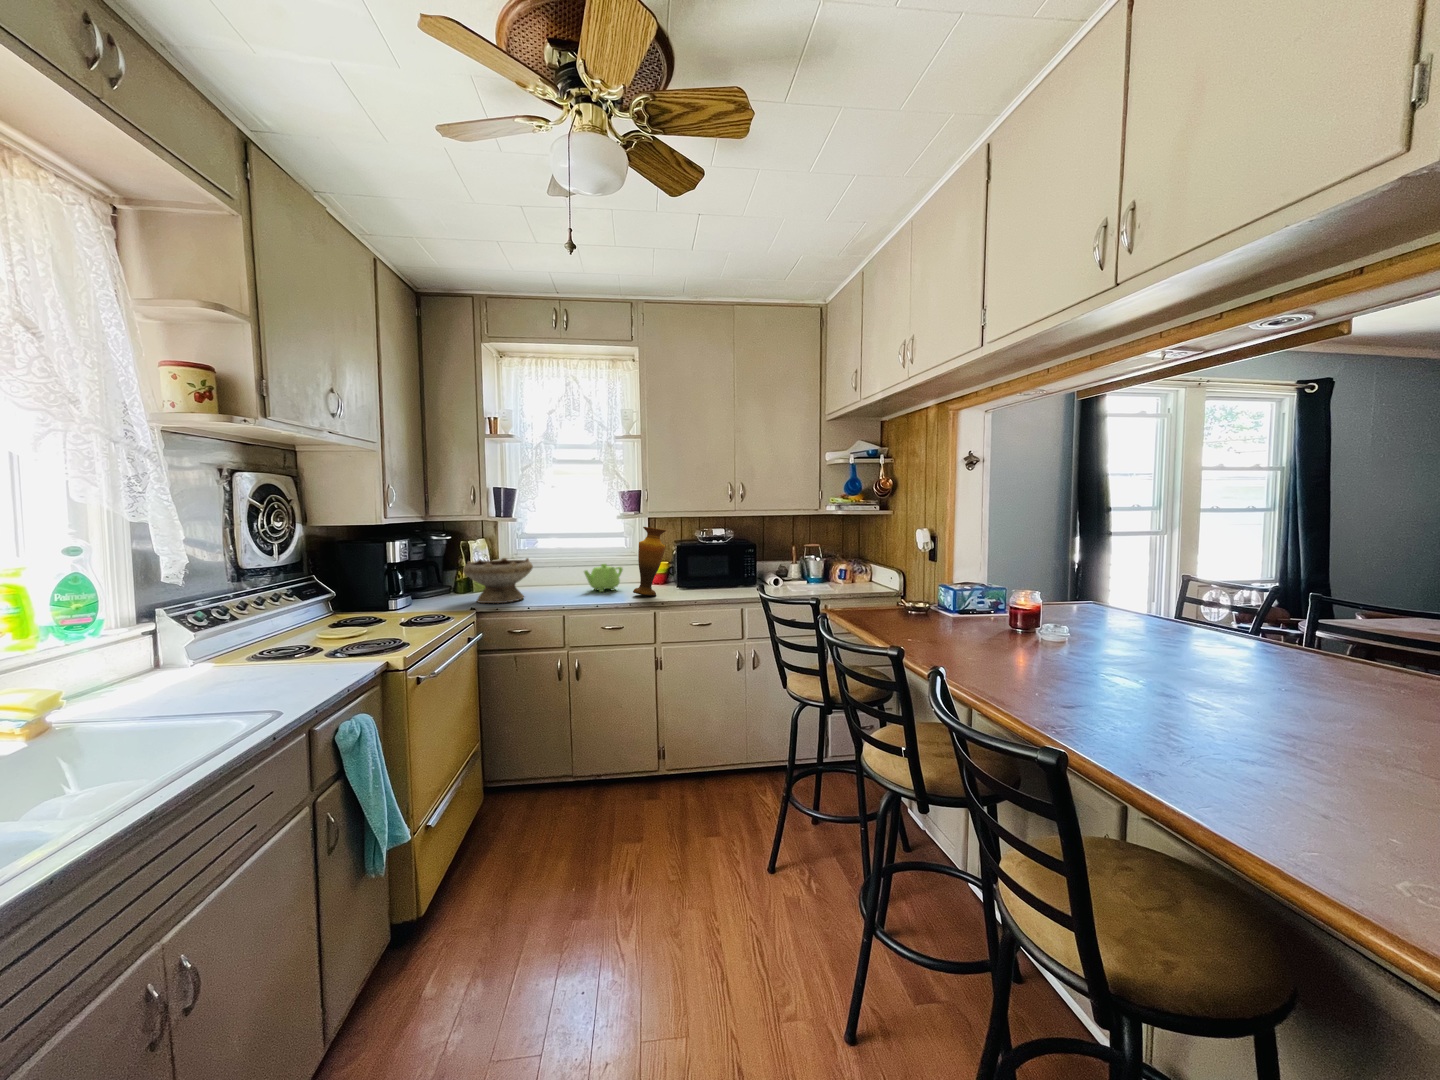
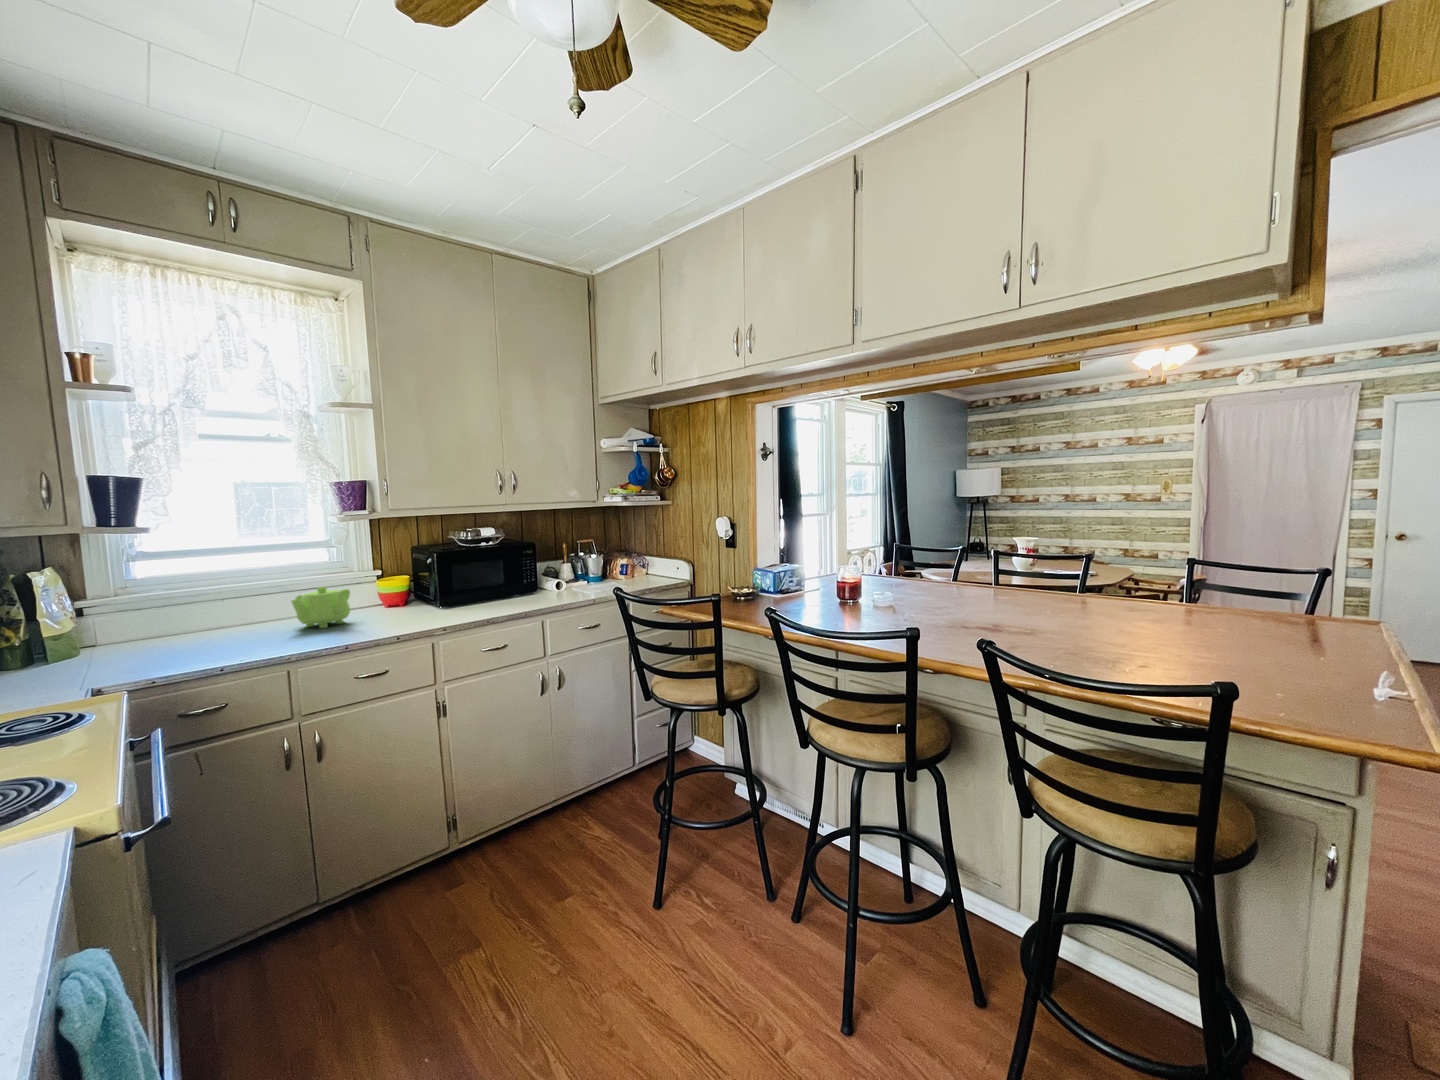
vase: present [633,527,666,596] -> none [388,529,433,622]
bowl: present [463,558,533,603] -> none [51,590,208,677]

